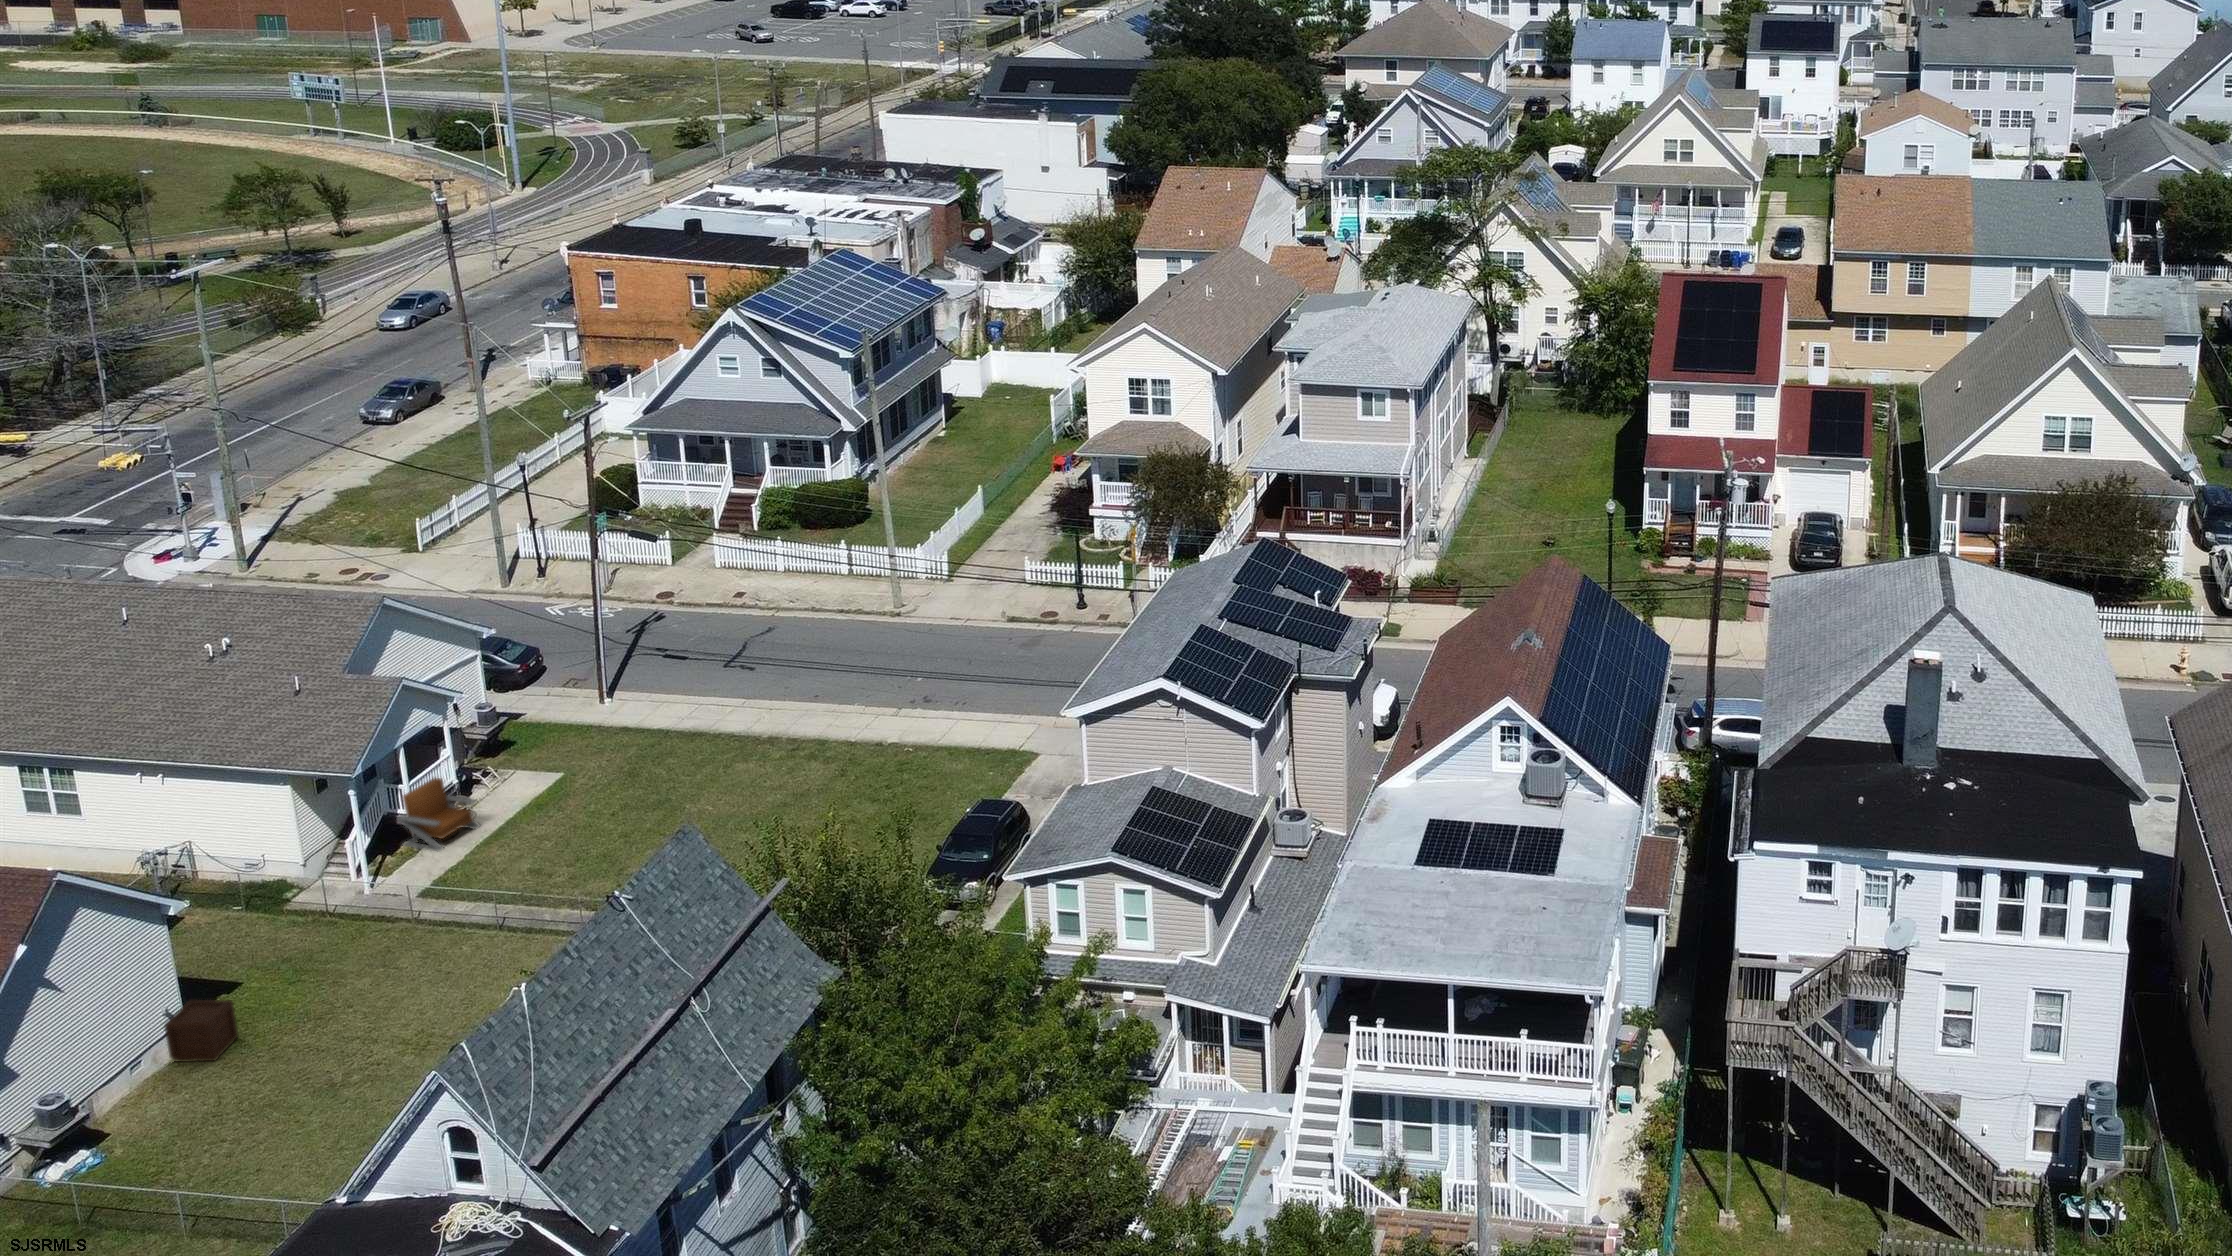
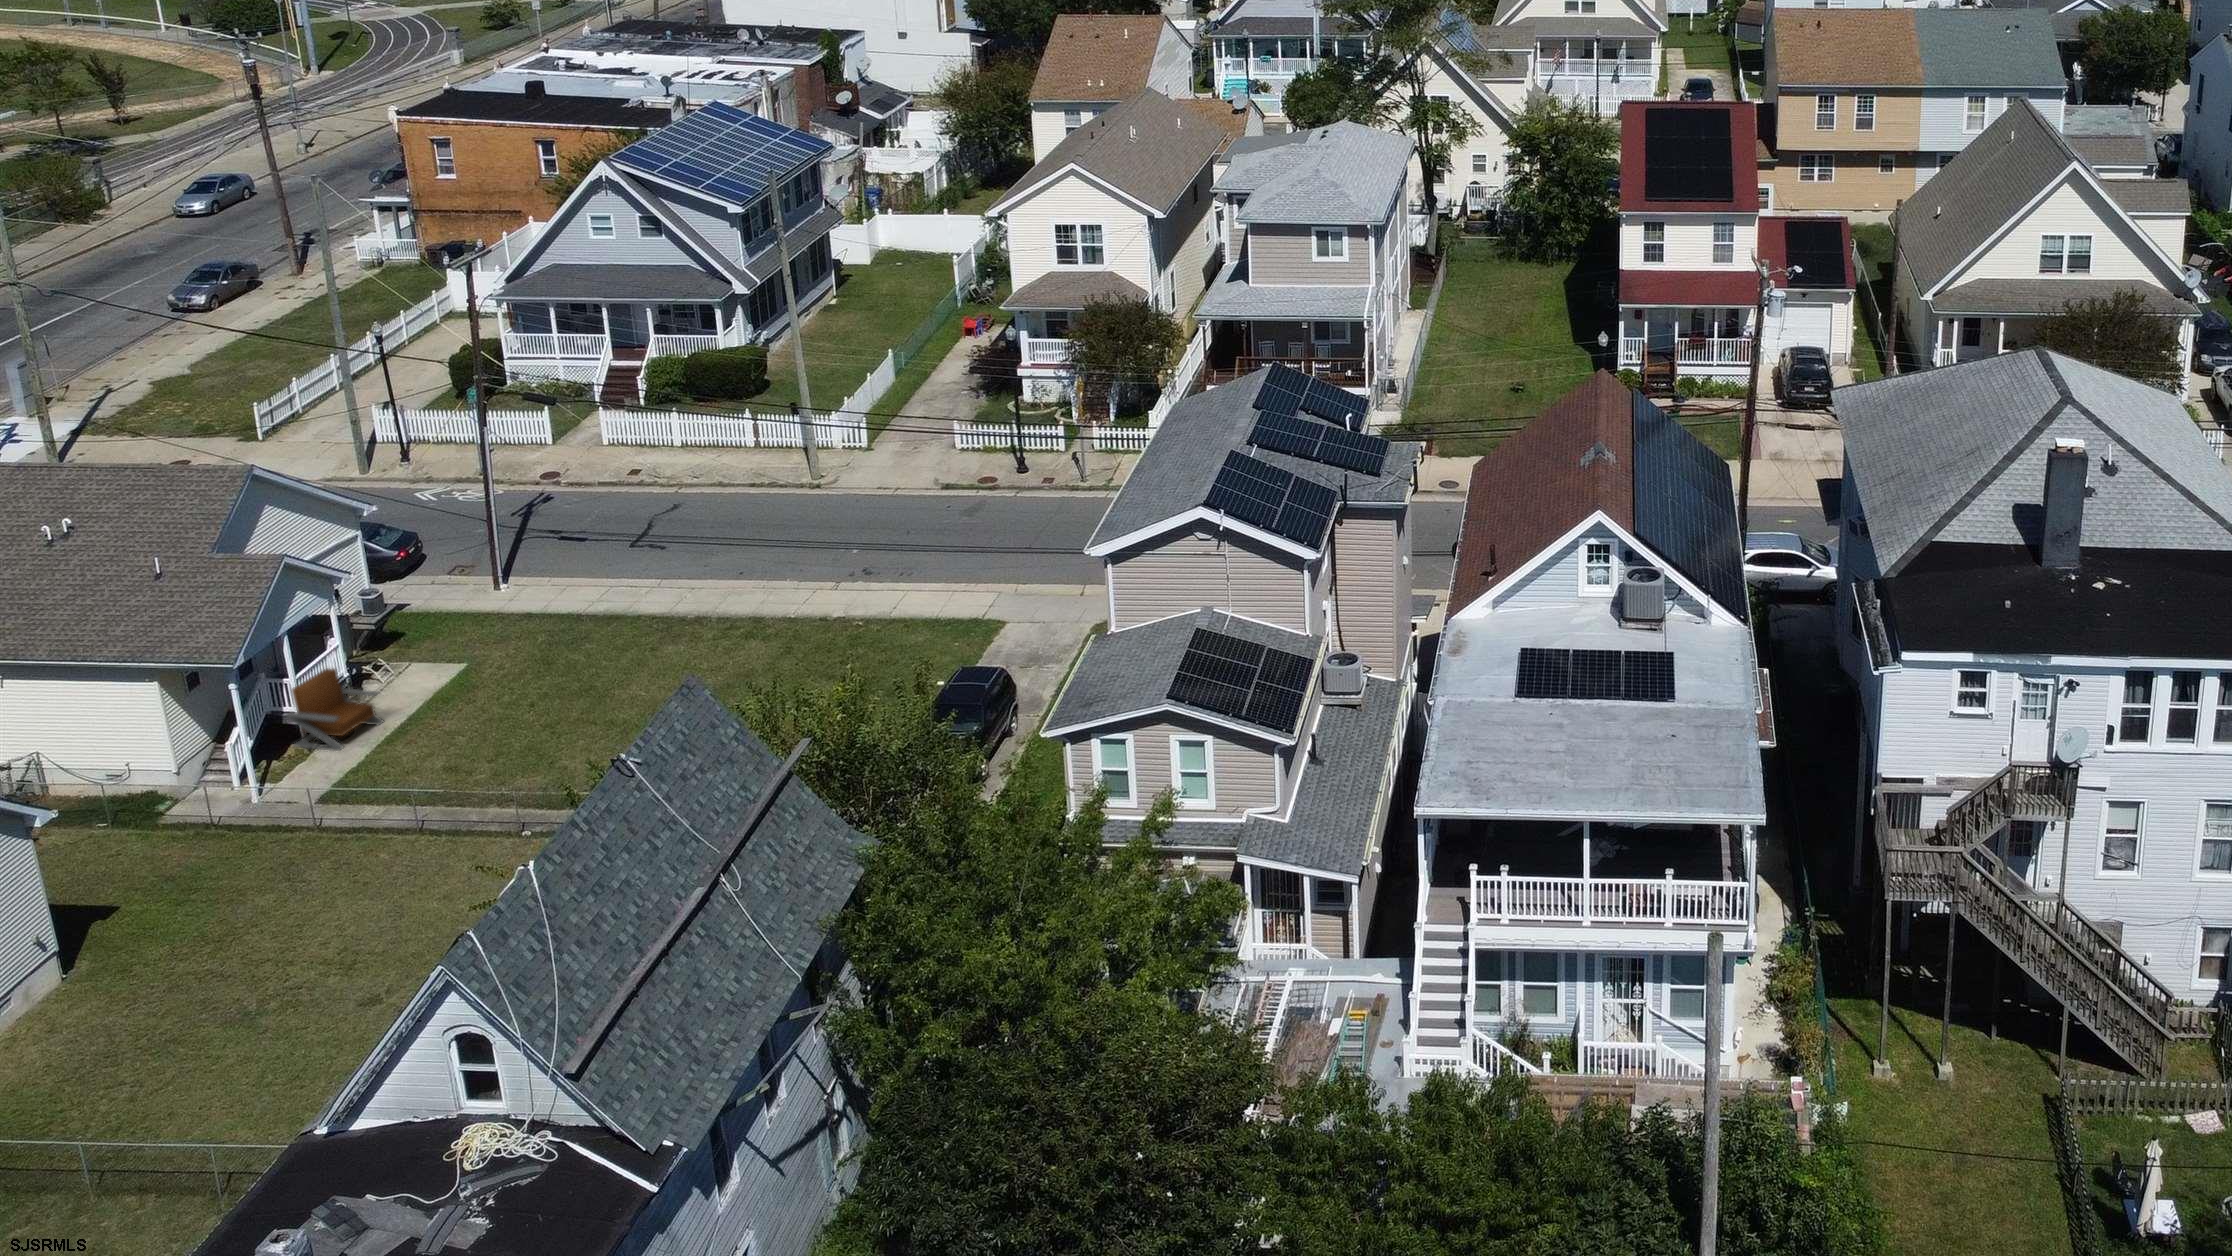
wooden crate: present [164,1000,238,1062] -> none [36,922,127,997]

